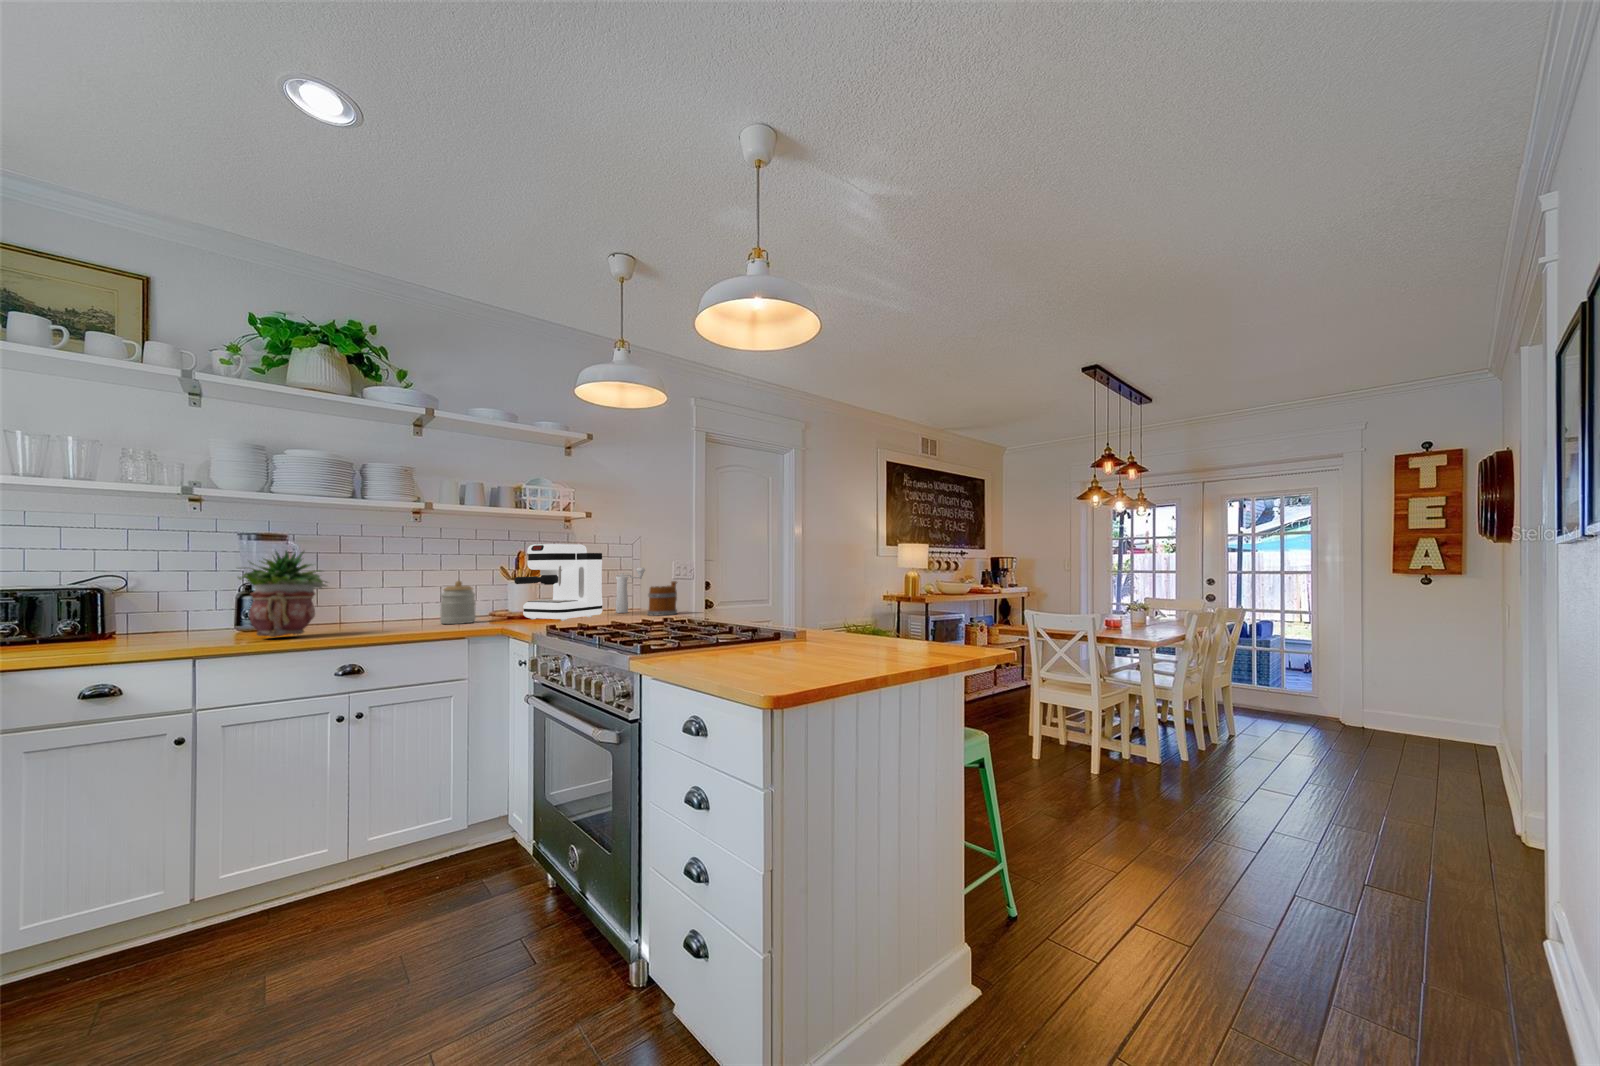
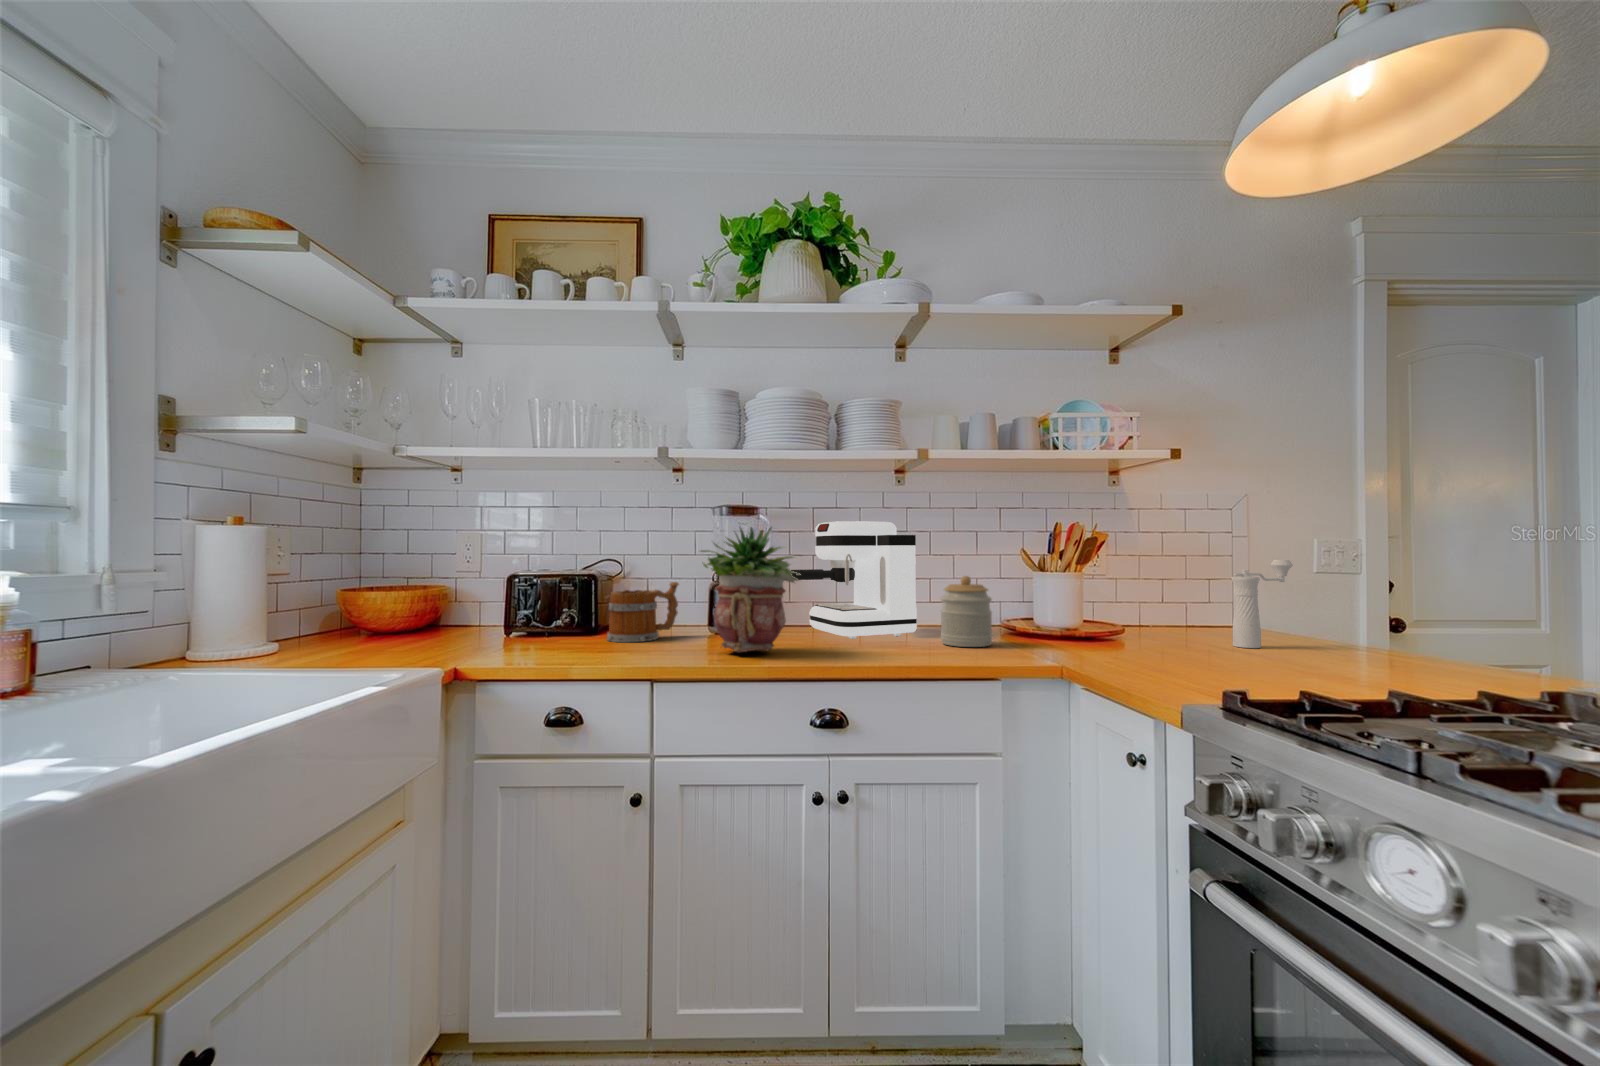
coffee maker: present [514,544,603,621] -> present [791,521,917,639]
mug: present [647,581,677,616] -> present [607,582,679,642]

